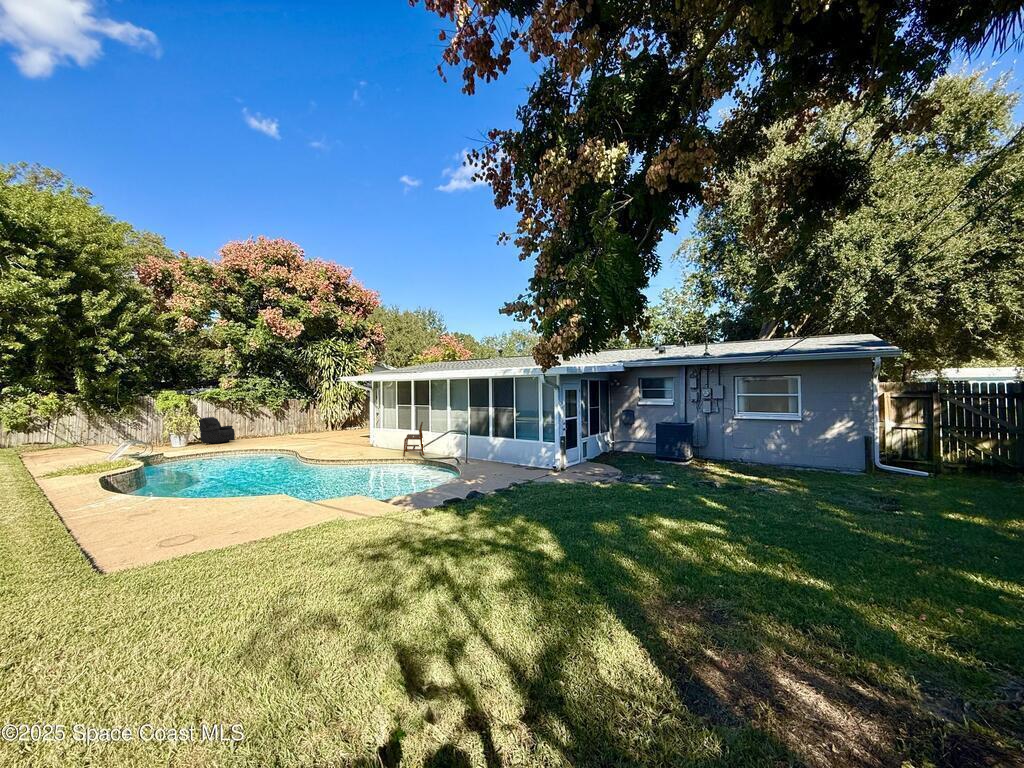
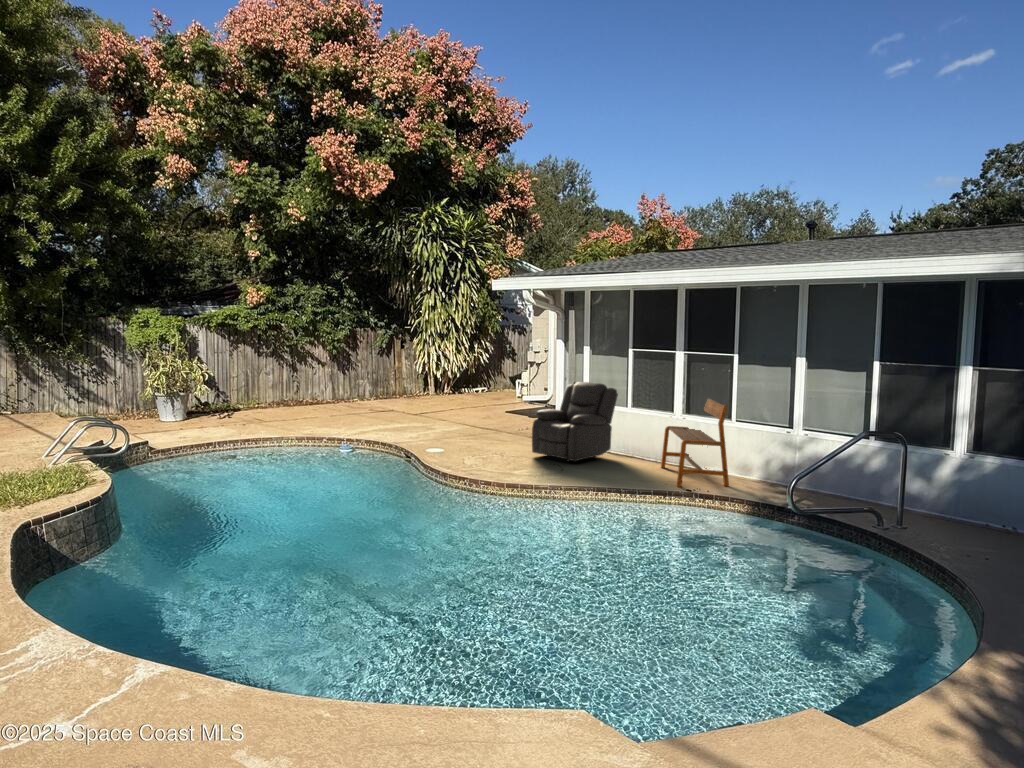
chair: present [199,417,235,443] -> present [532,382,618,462]

